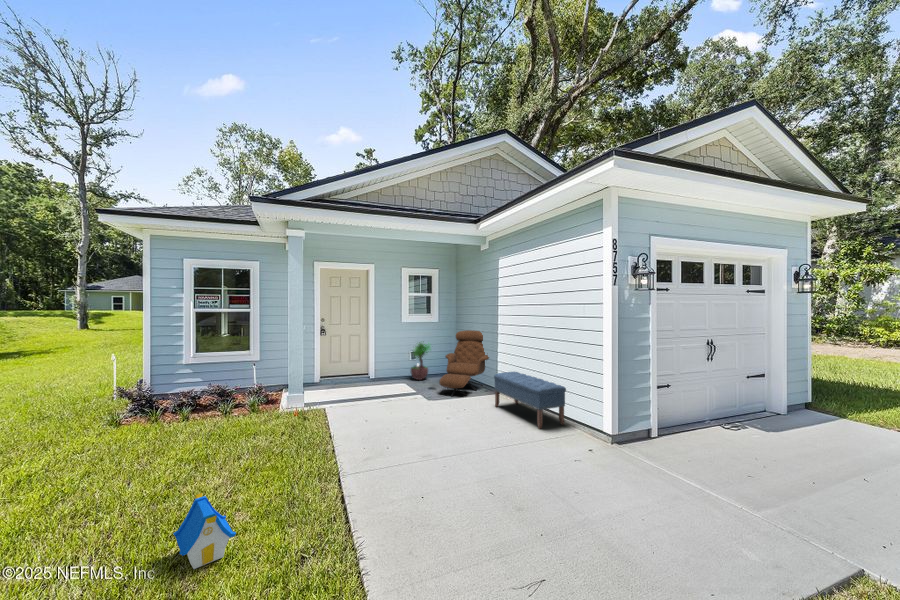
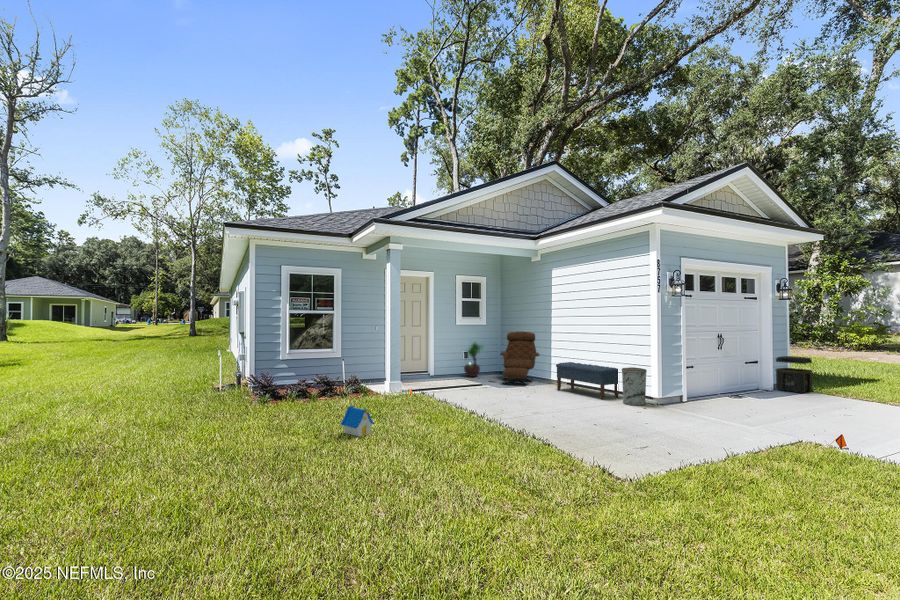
toolbox: none [791,368,848,422] -> present [775,356,813,393]
trash can: none [562,388,596,445] -> present [622,367,647,406]
toy house: present [173,493,236,569] -> present [340,406,374,437]

